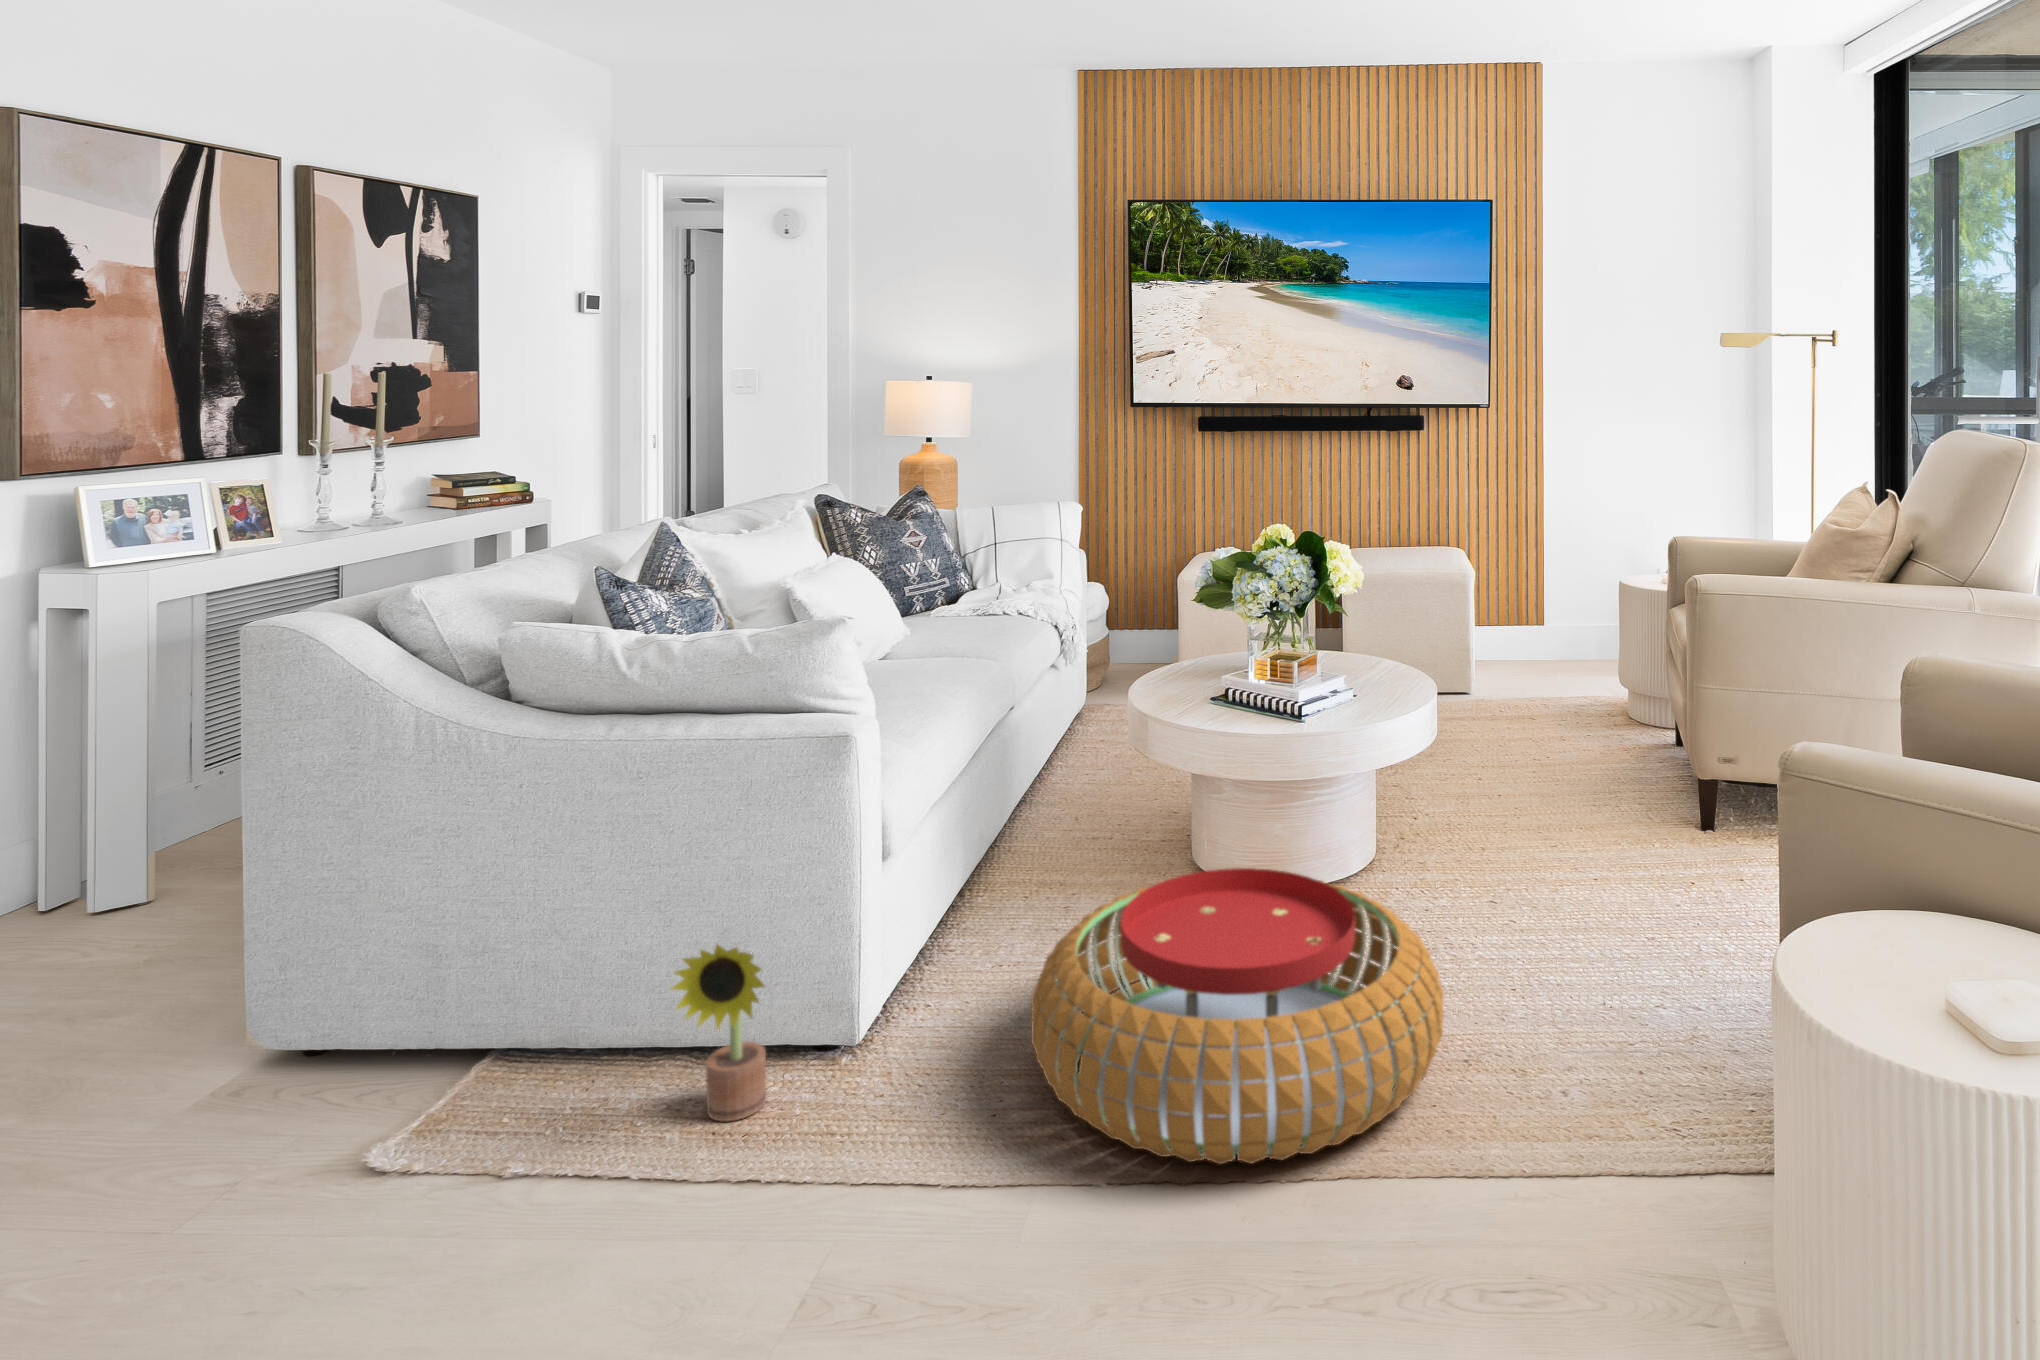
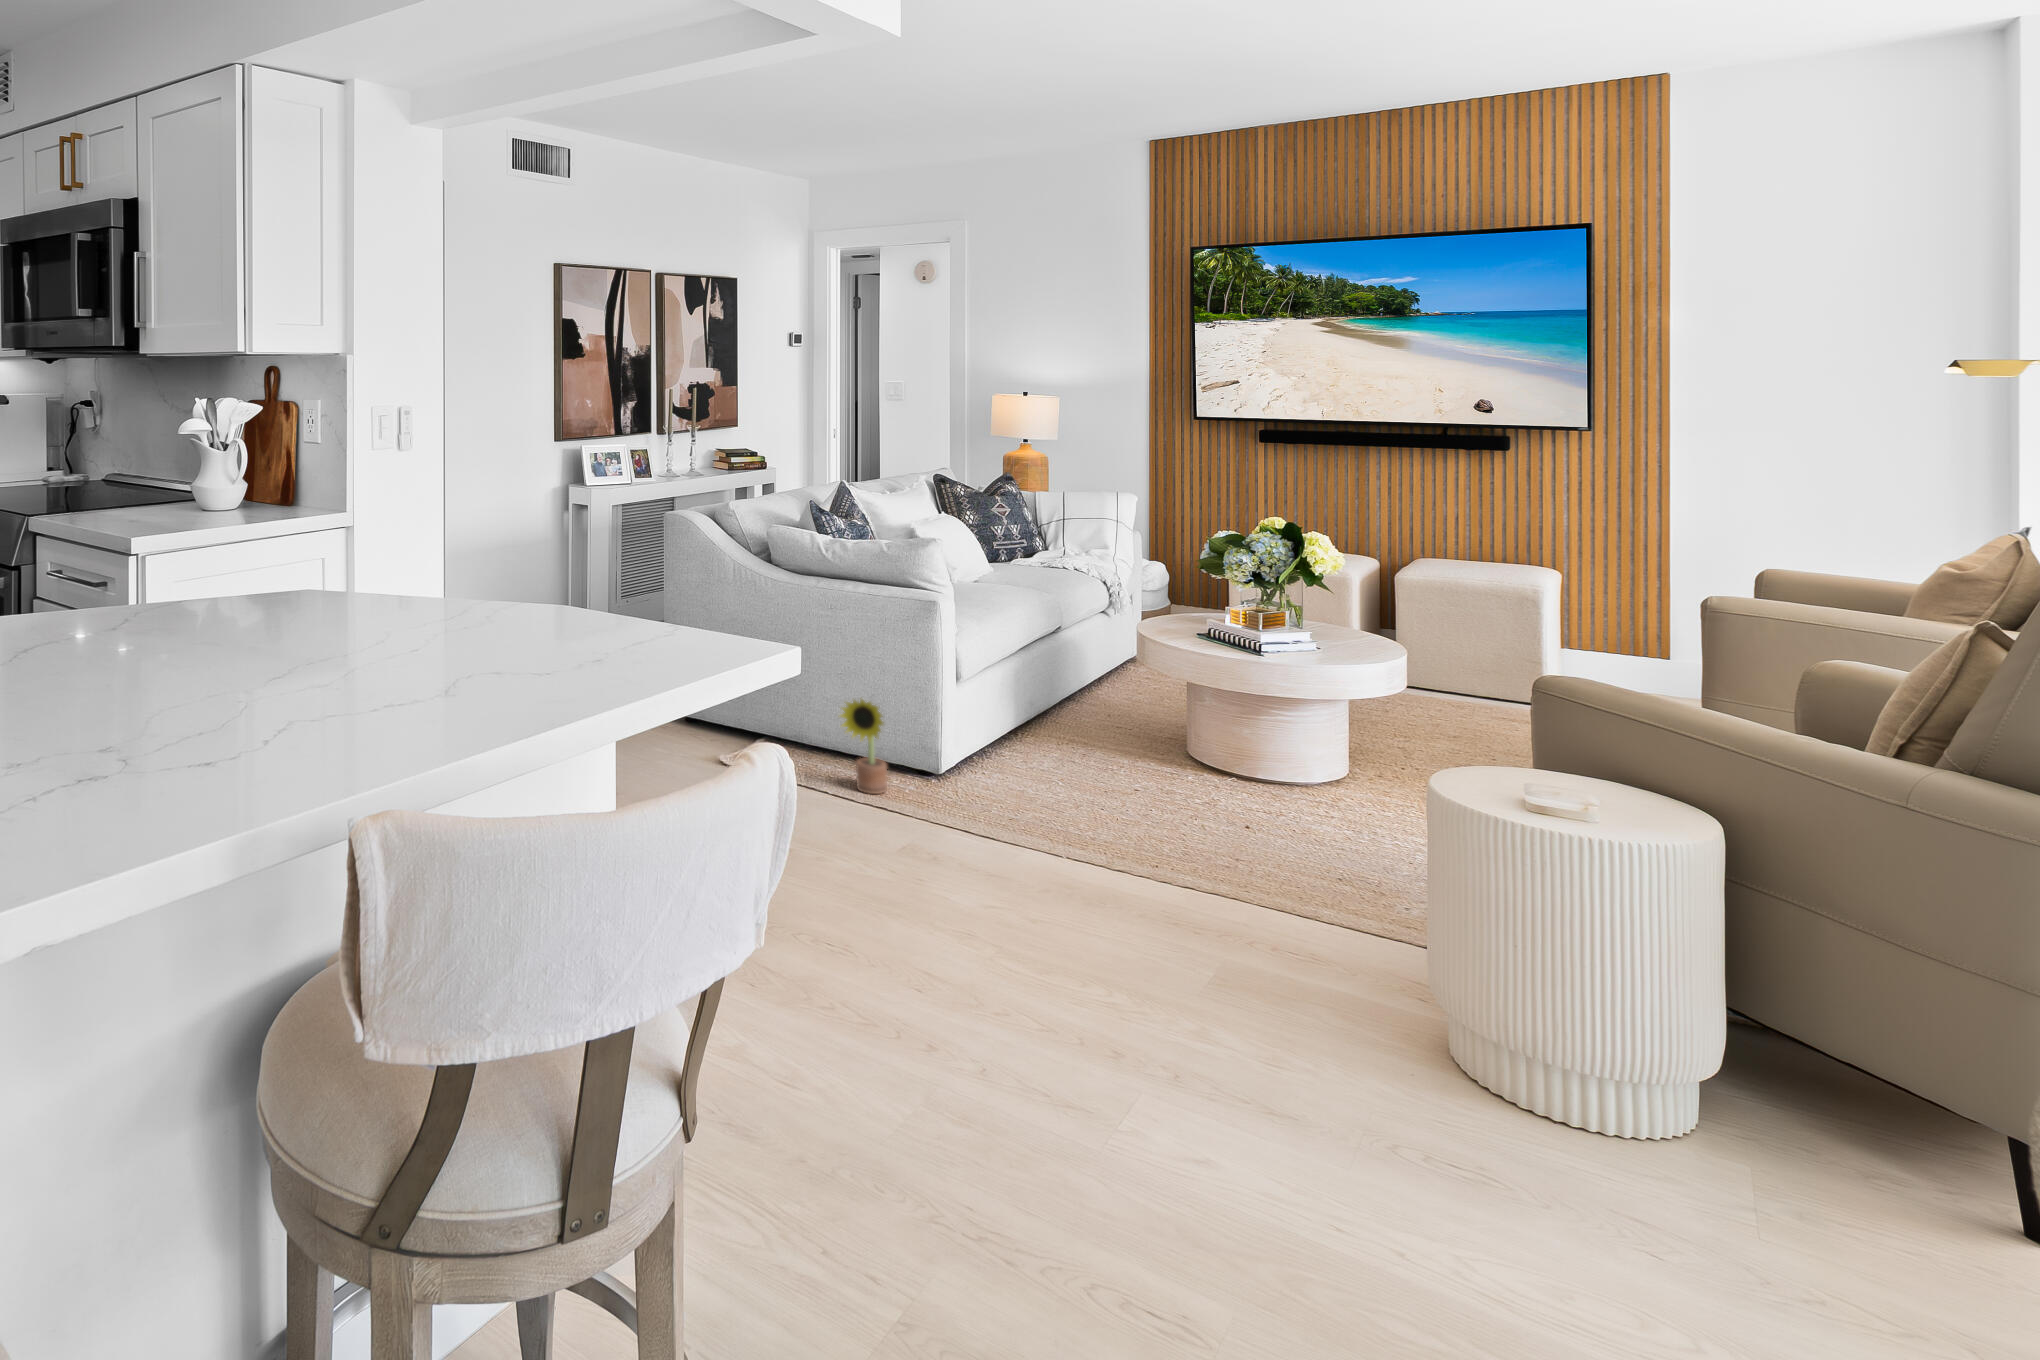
pouf: present [1031,868,1443,1164] -> none [1034,728,1332,894]

